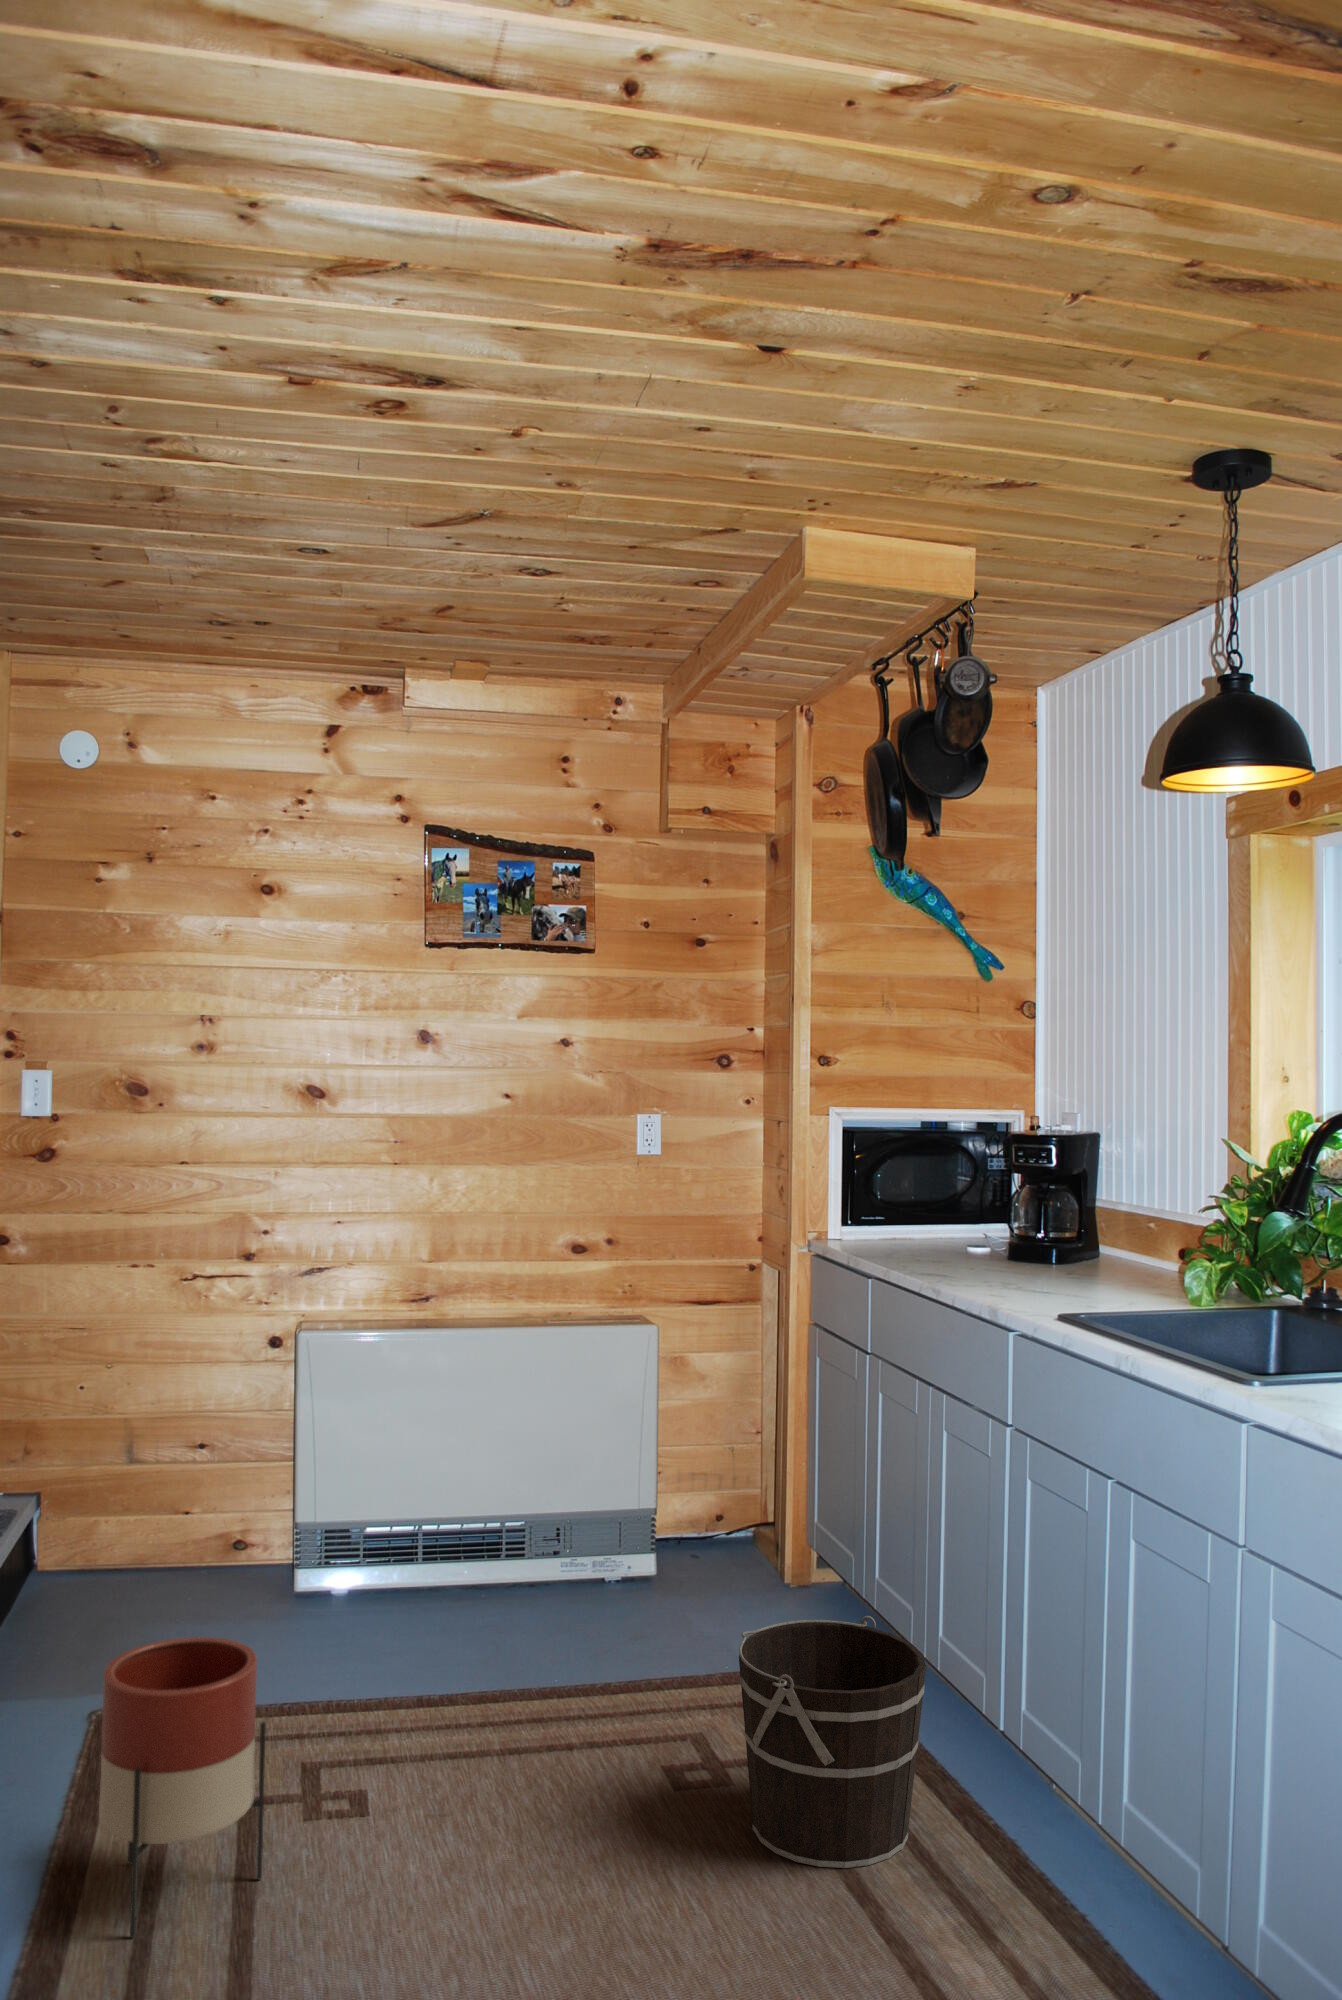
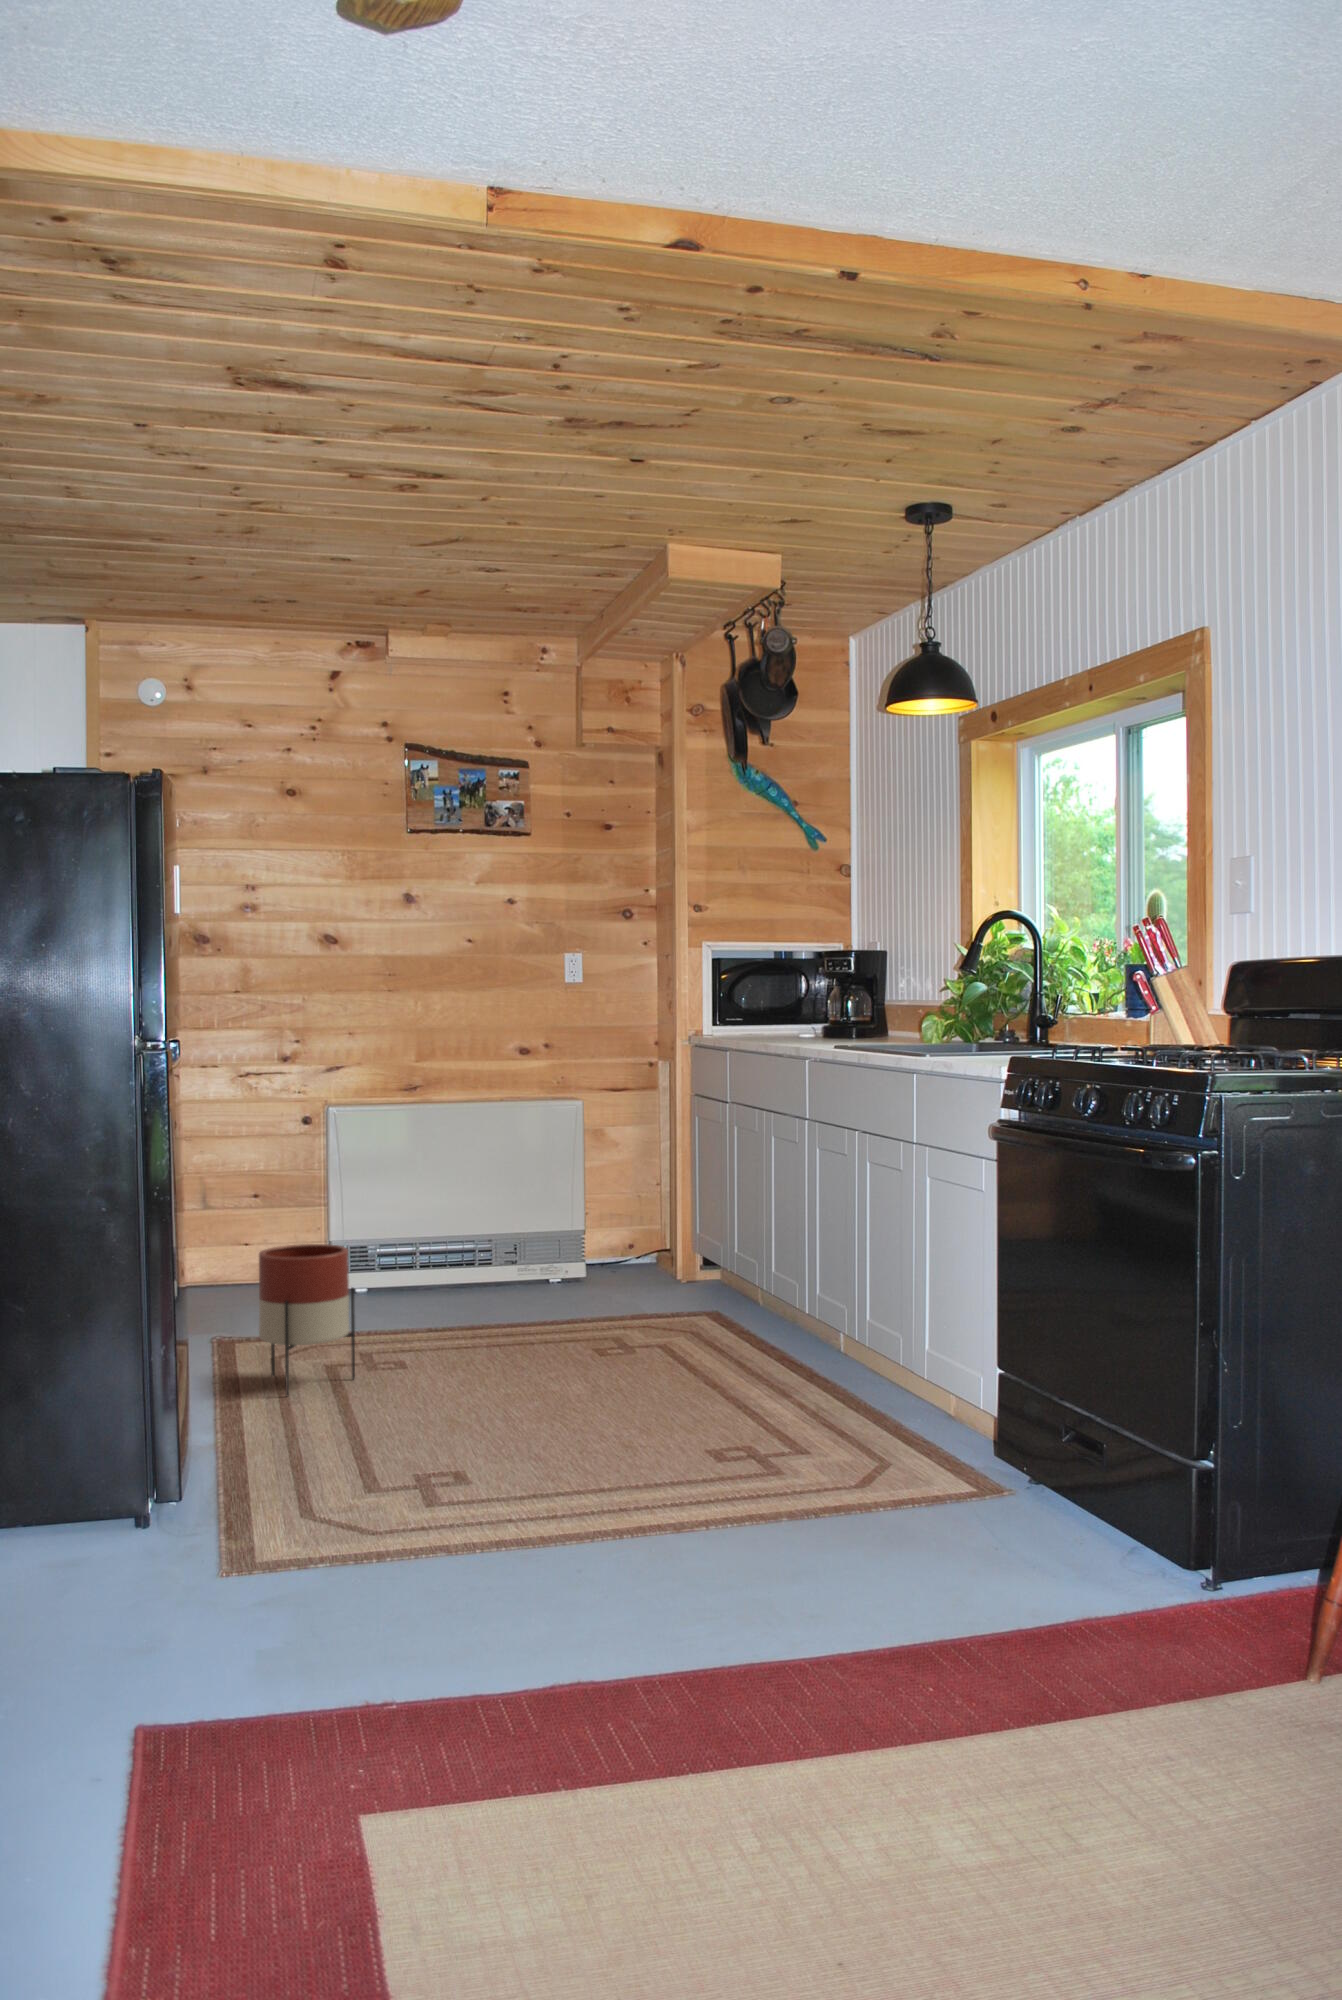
bucket: present [739,1616,926,1868] -> none [639,1237,753,1366]

